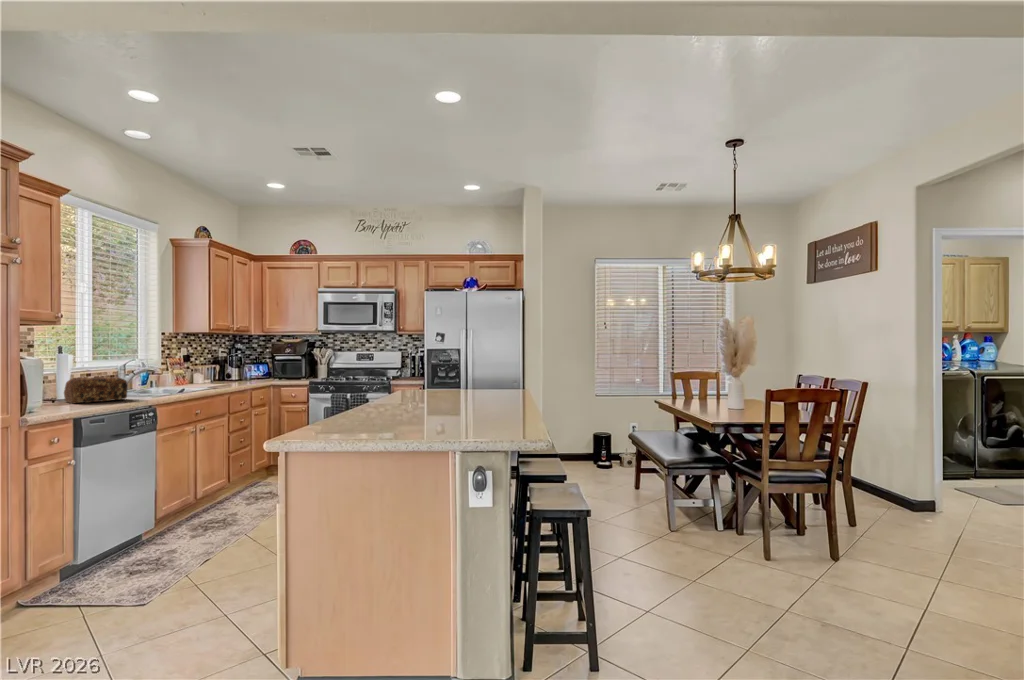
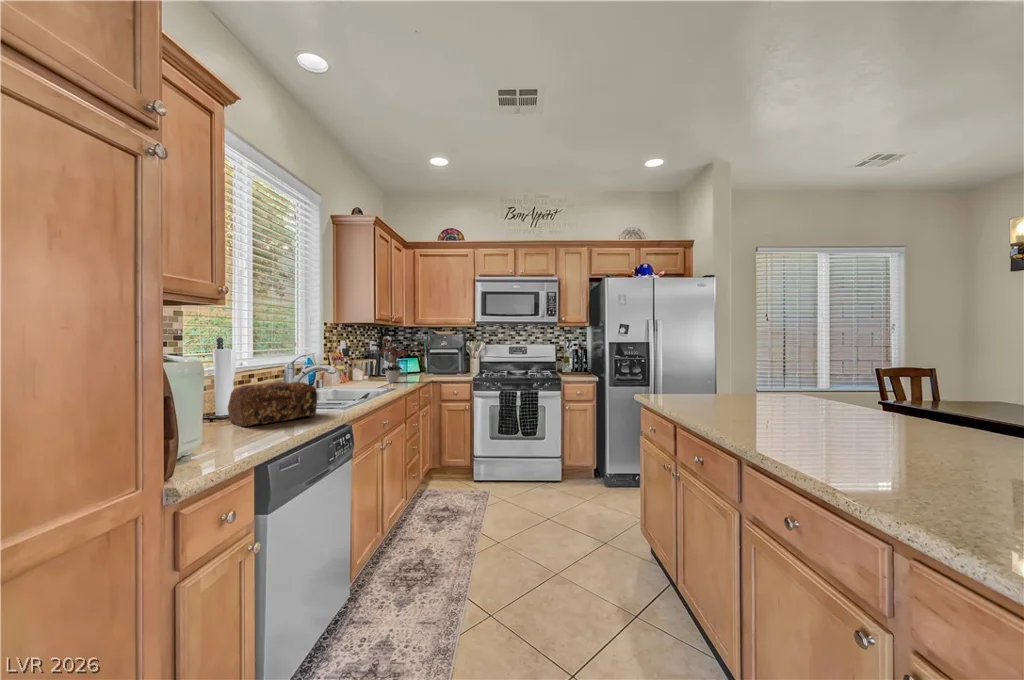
flower arrangement: none [210,344,241,384] -> present [379,338,408,383]

